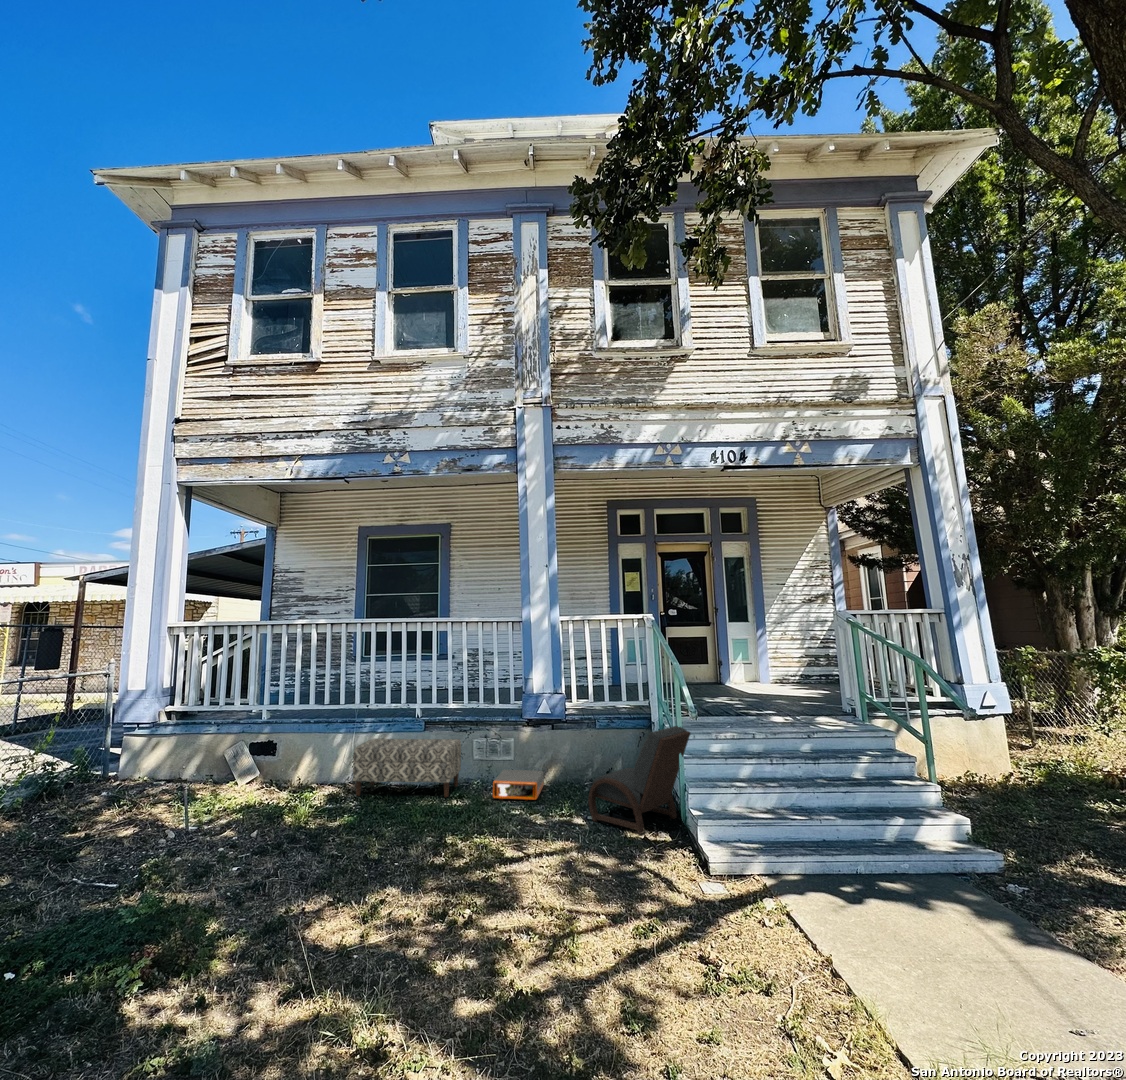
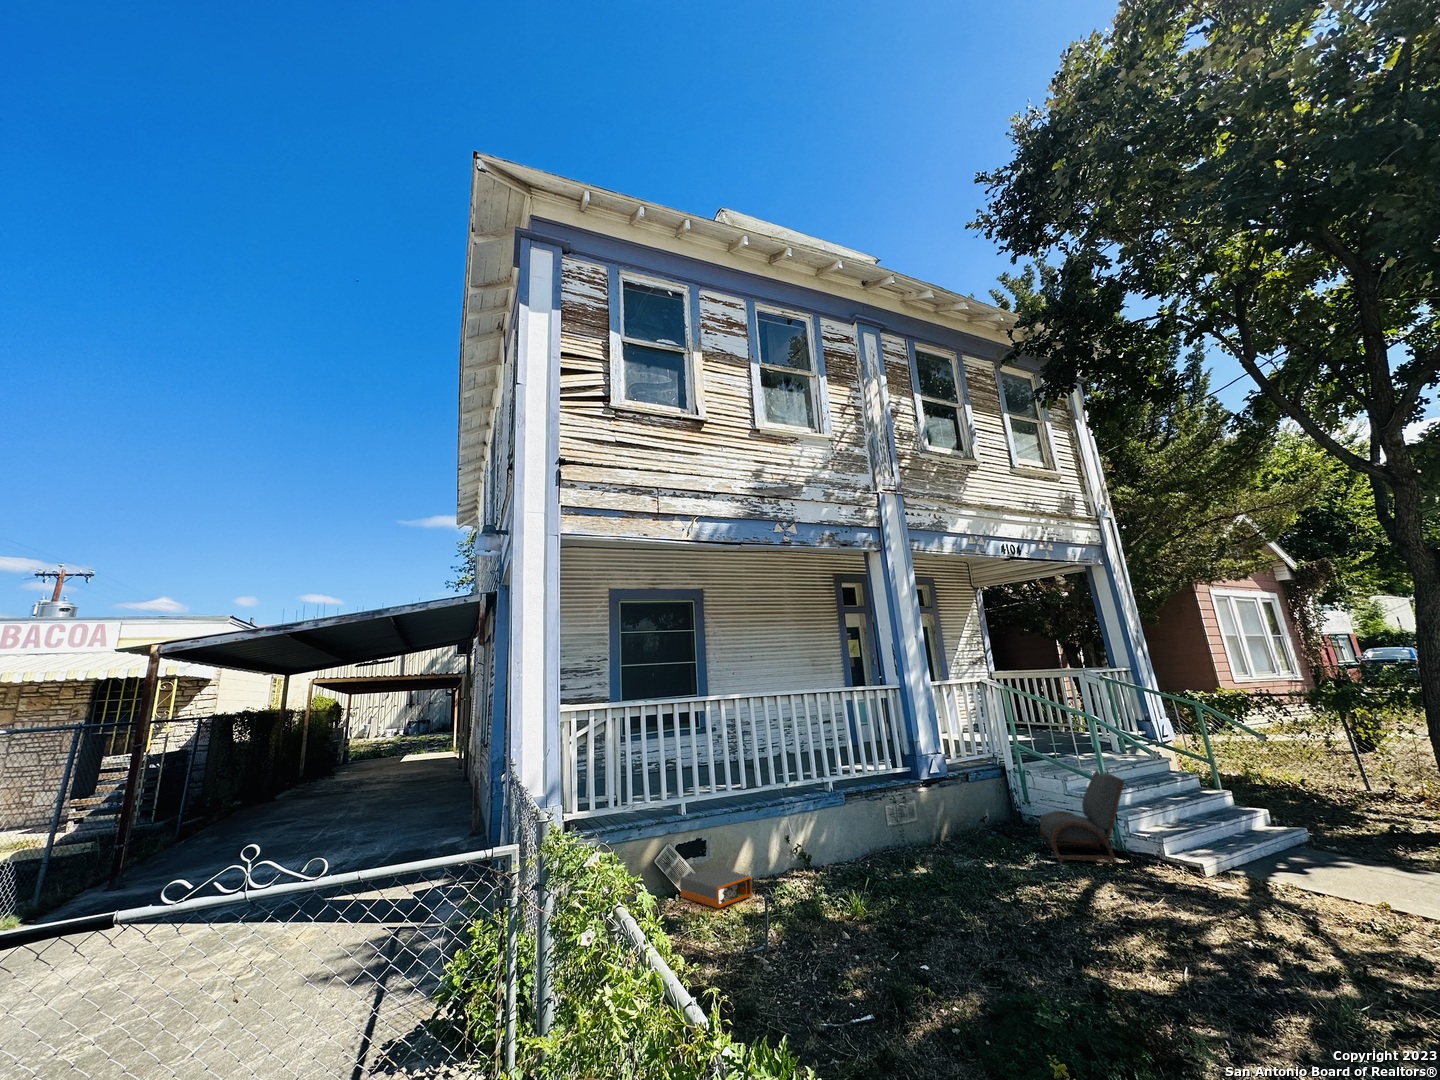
bench: present [353,739,461,797] -> none [801,810,911,882]
storage box: present [493,769,544,800] -> present [680,867,752,908]

